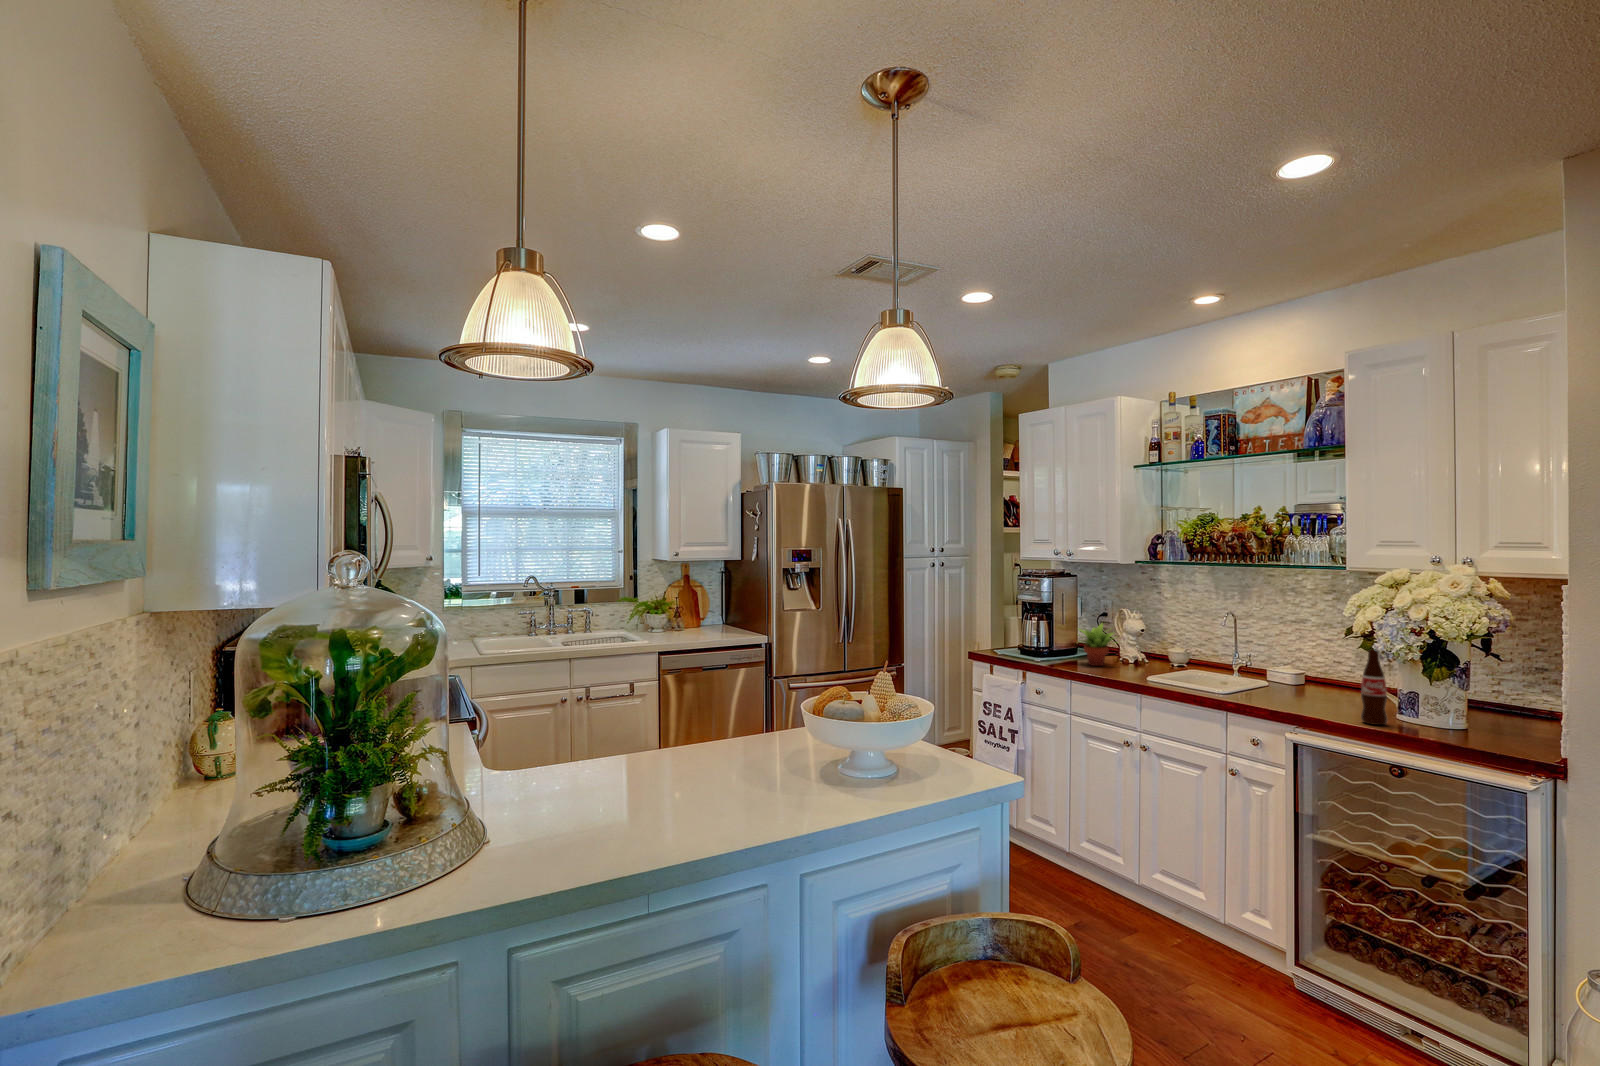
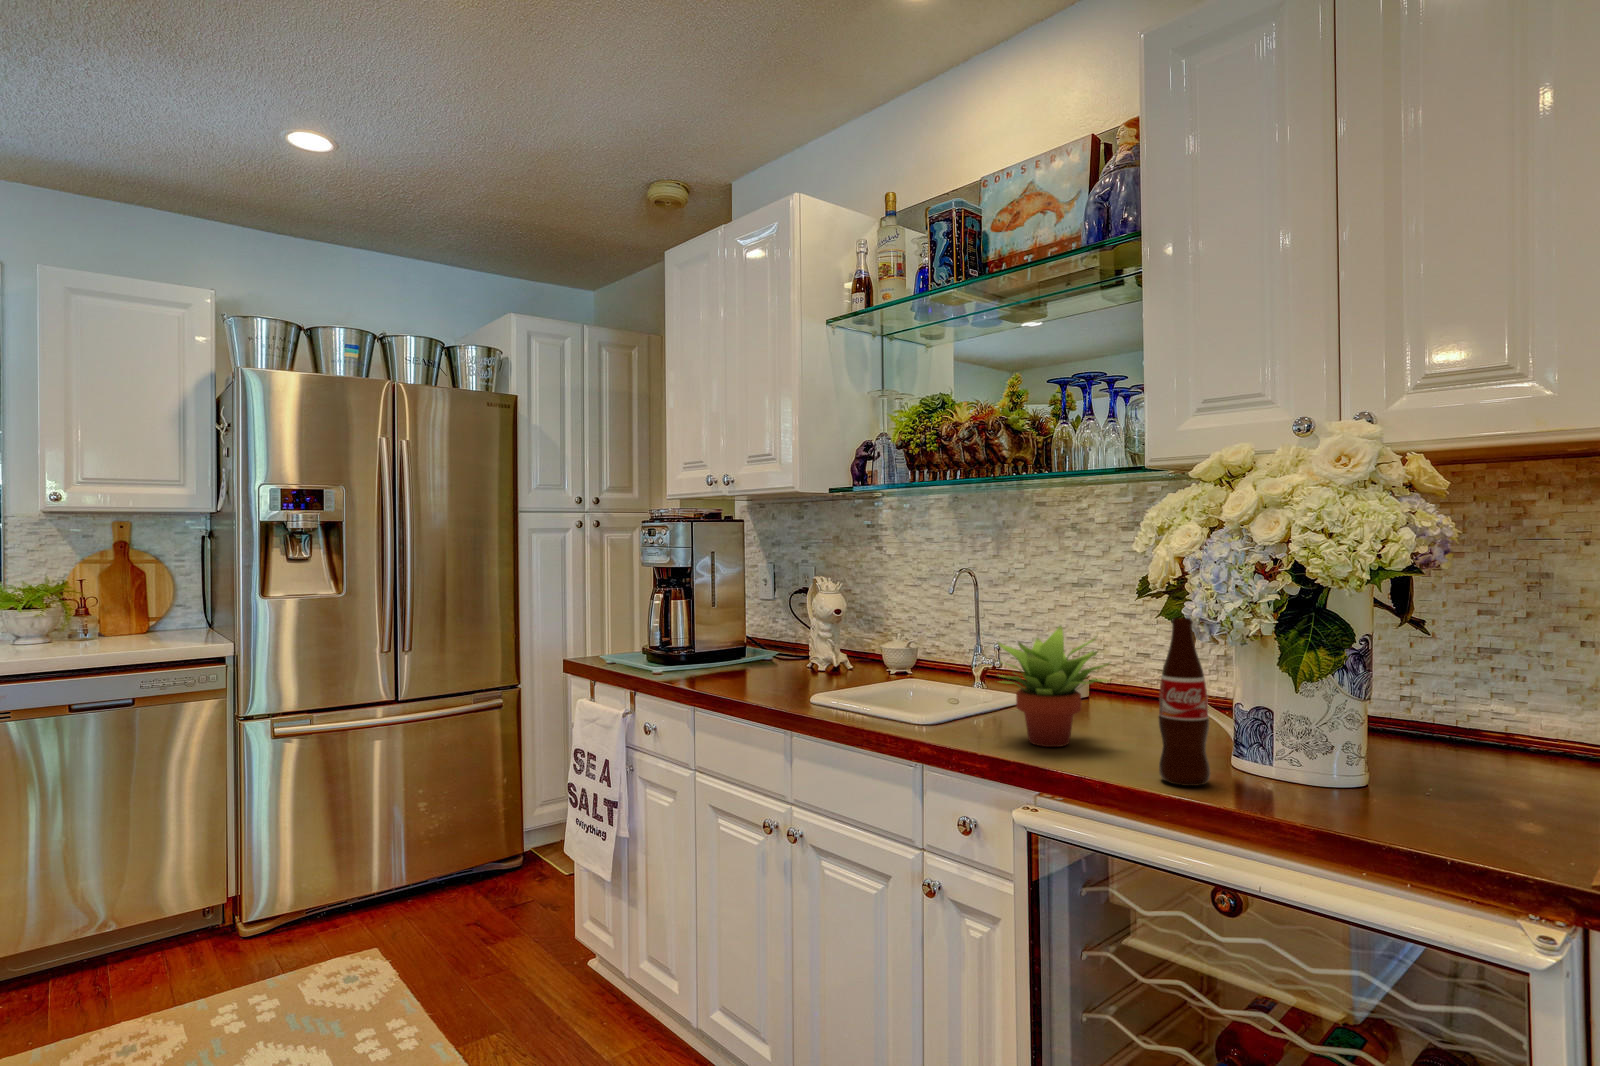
succulent plant: present [1079,623,1114,666] -> present [997,626,1111,747]

